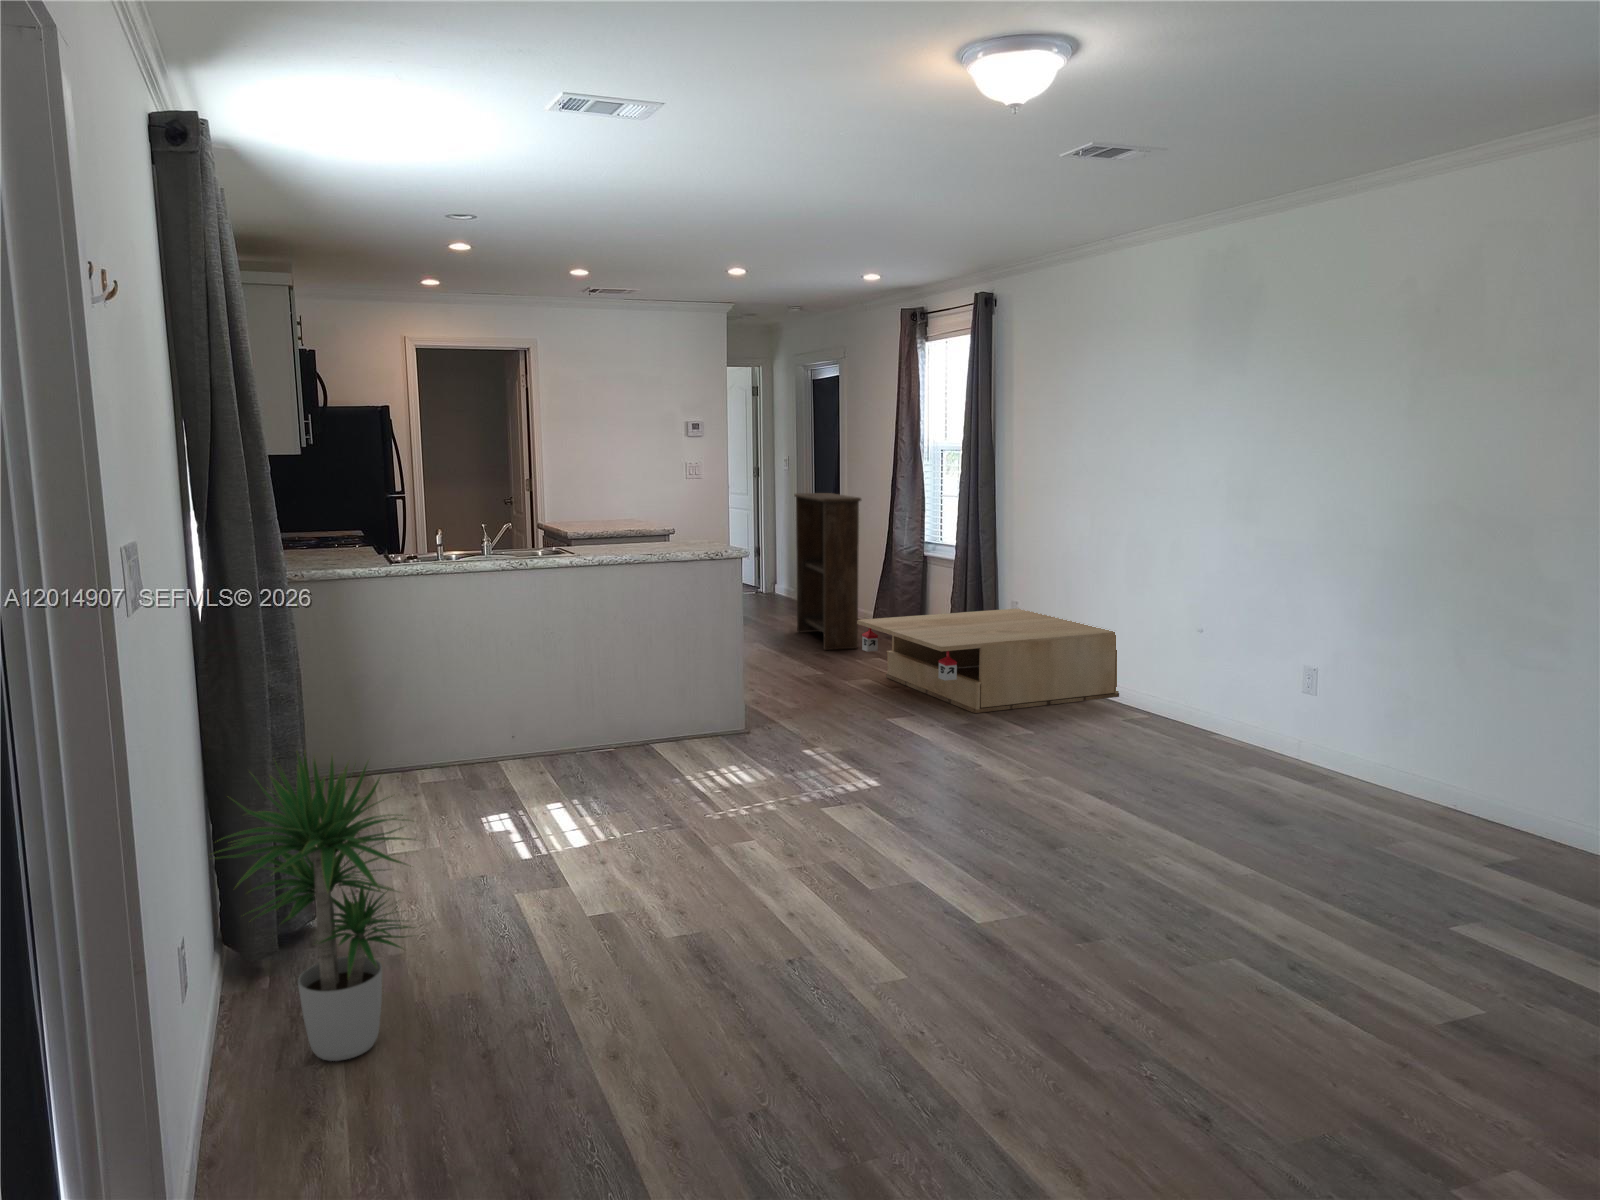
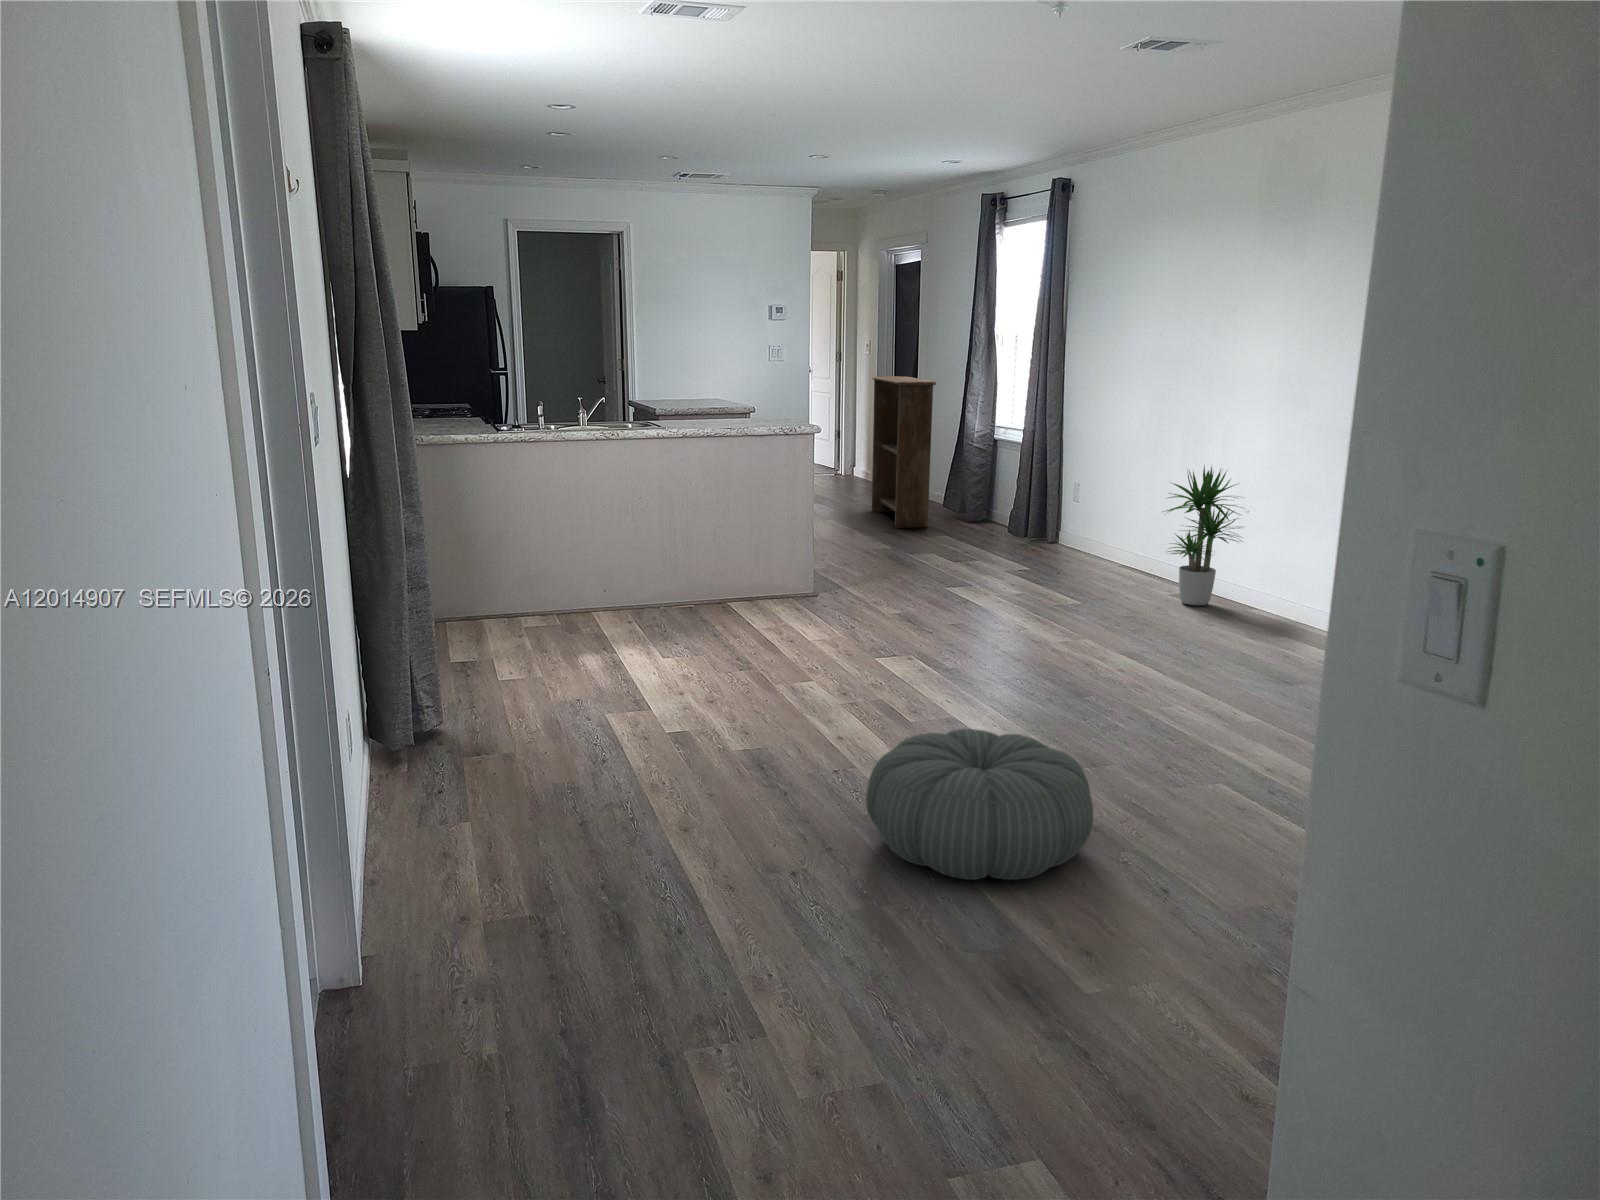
coffee table: present [857,608,1119,713] -> none [924,492,1174,586]
potted plant: present [218,753,412,1061] -> present [1164,466,1243,605]
pouf: none [844,914,1125,1122] -> present [866,729,1094,880]

